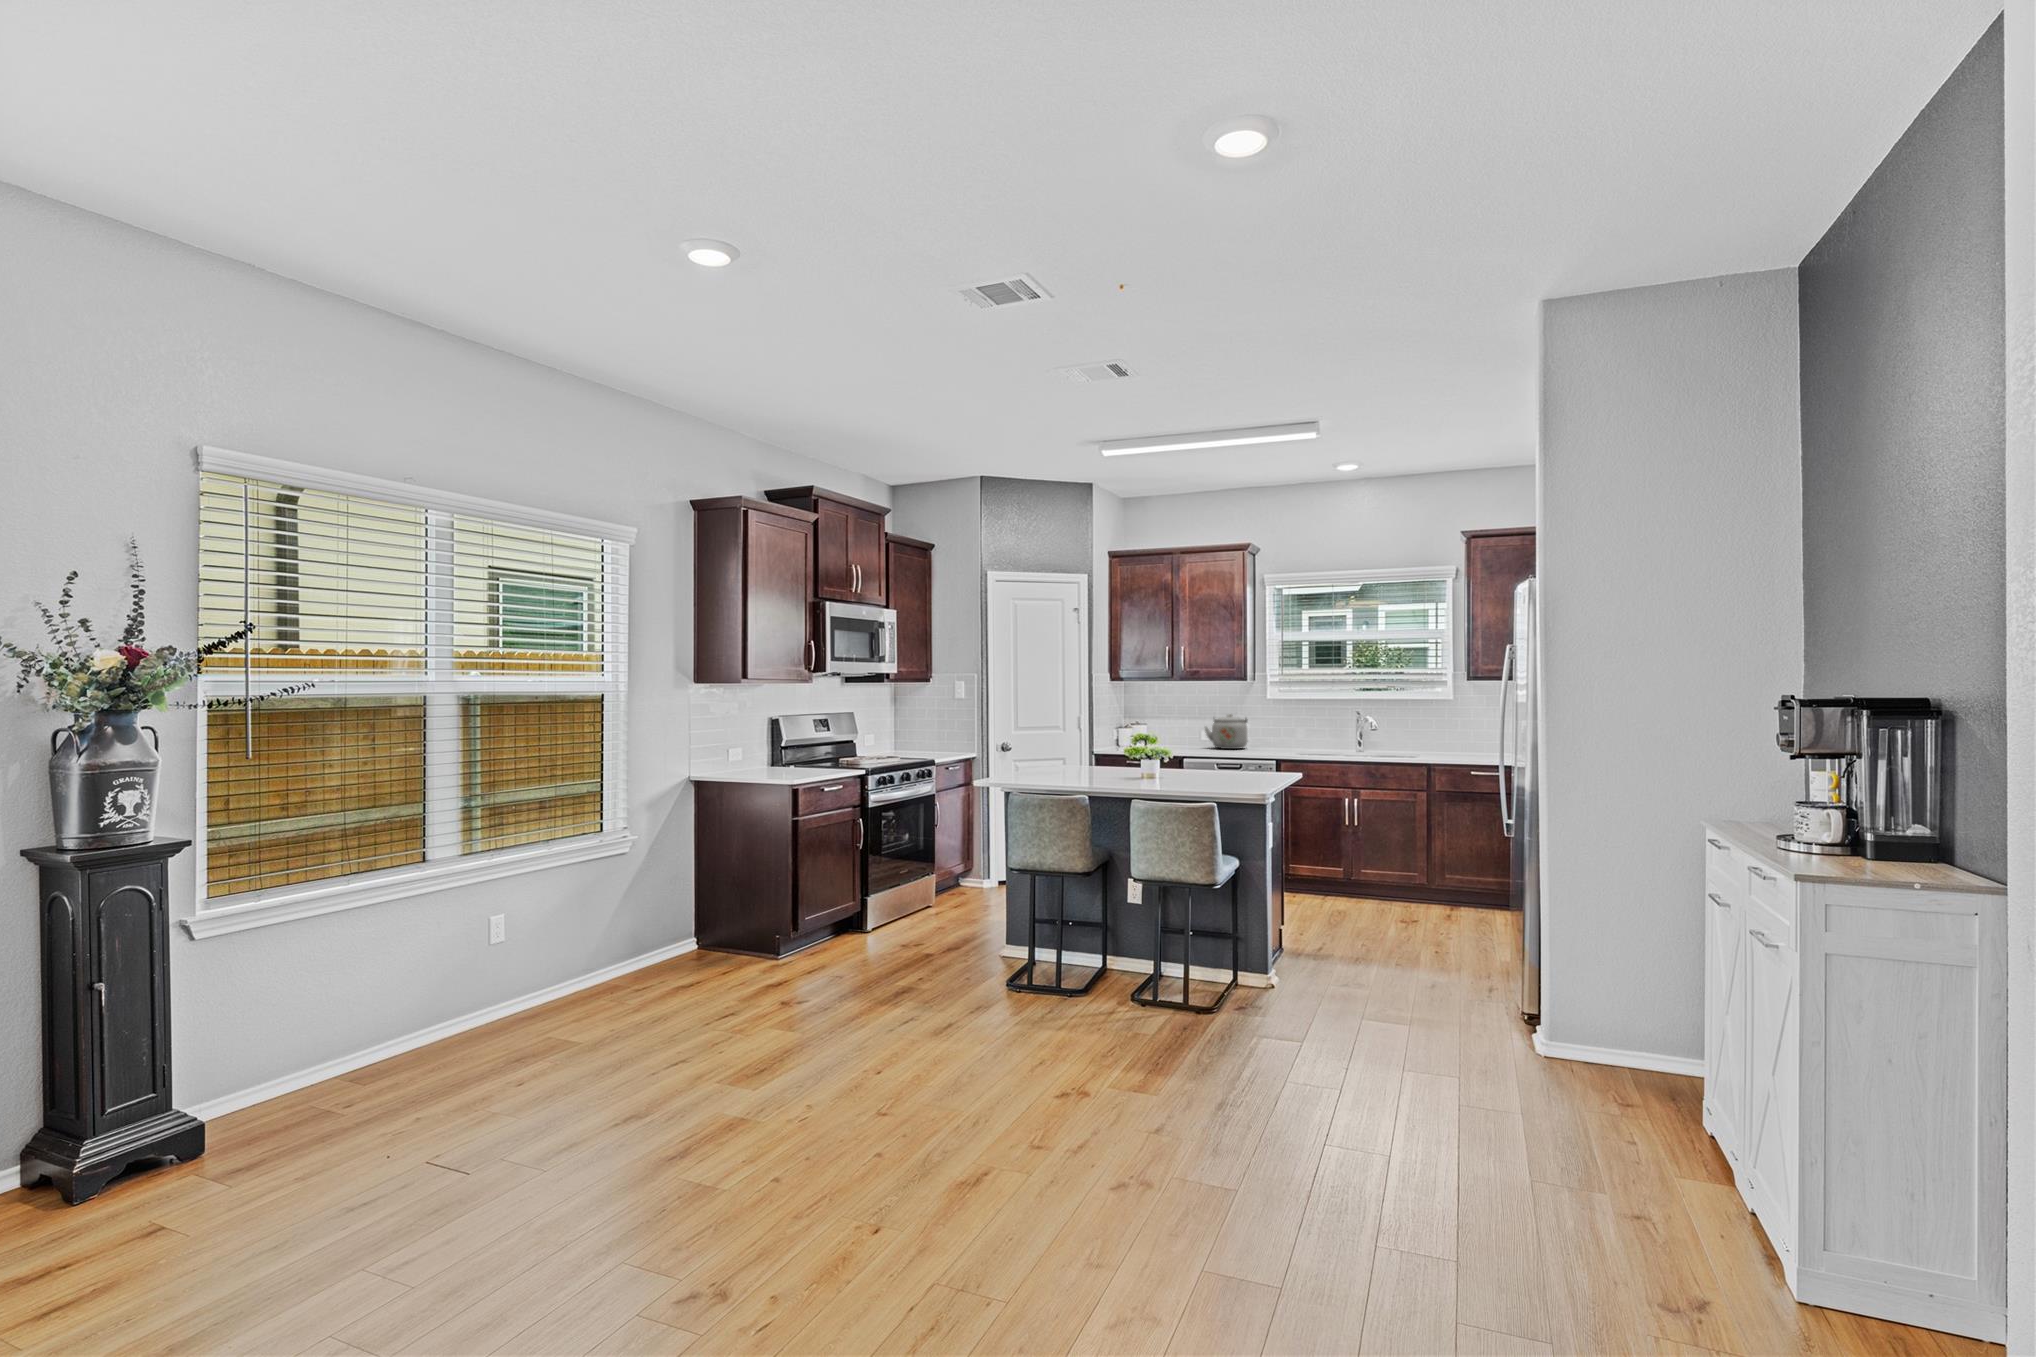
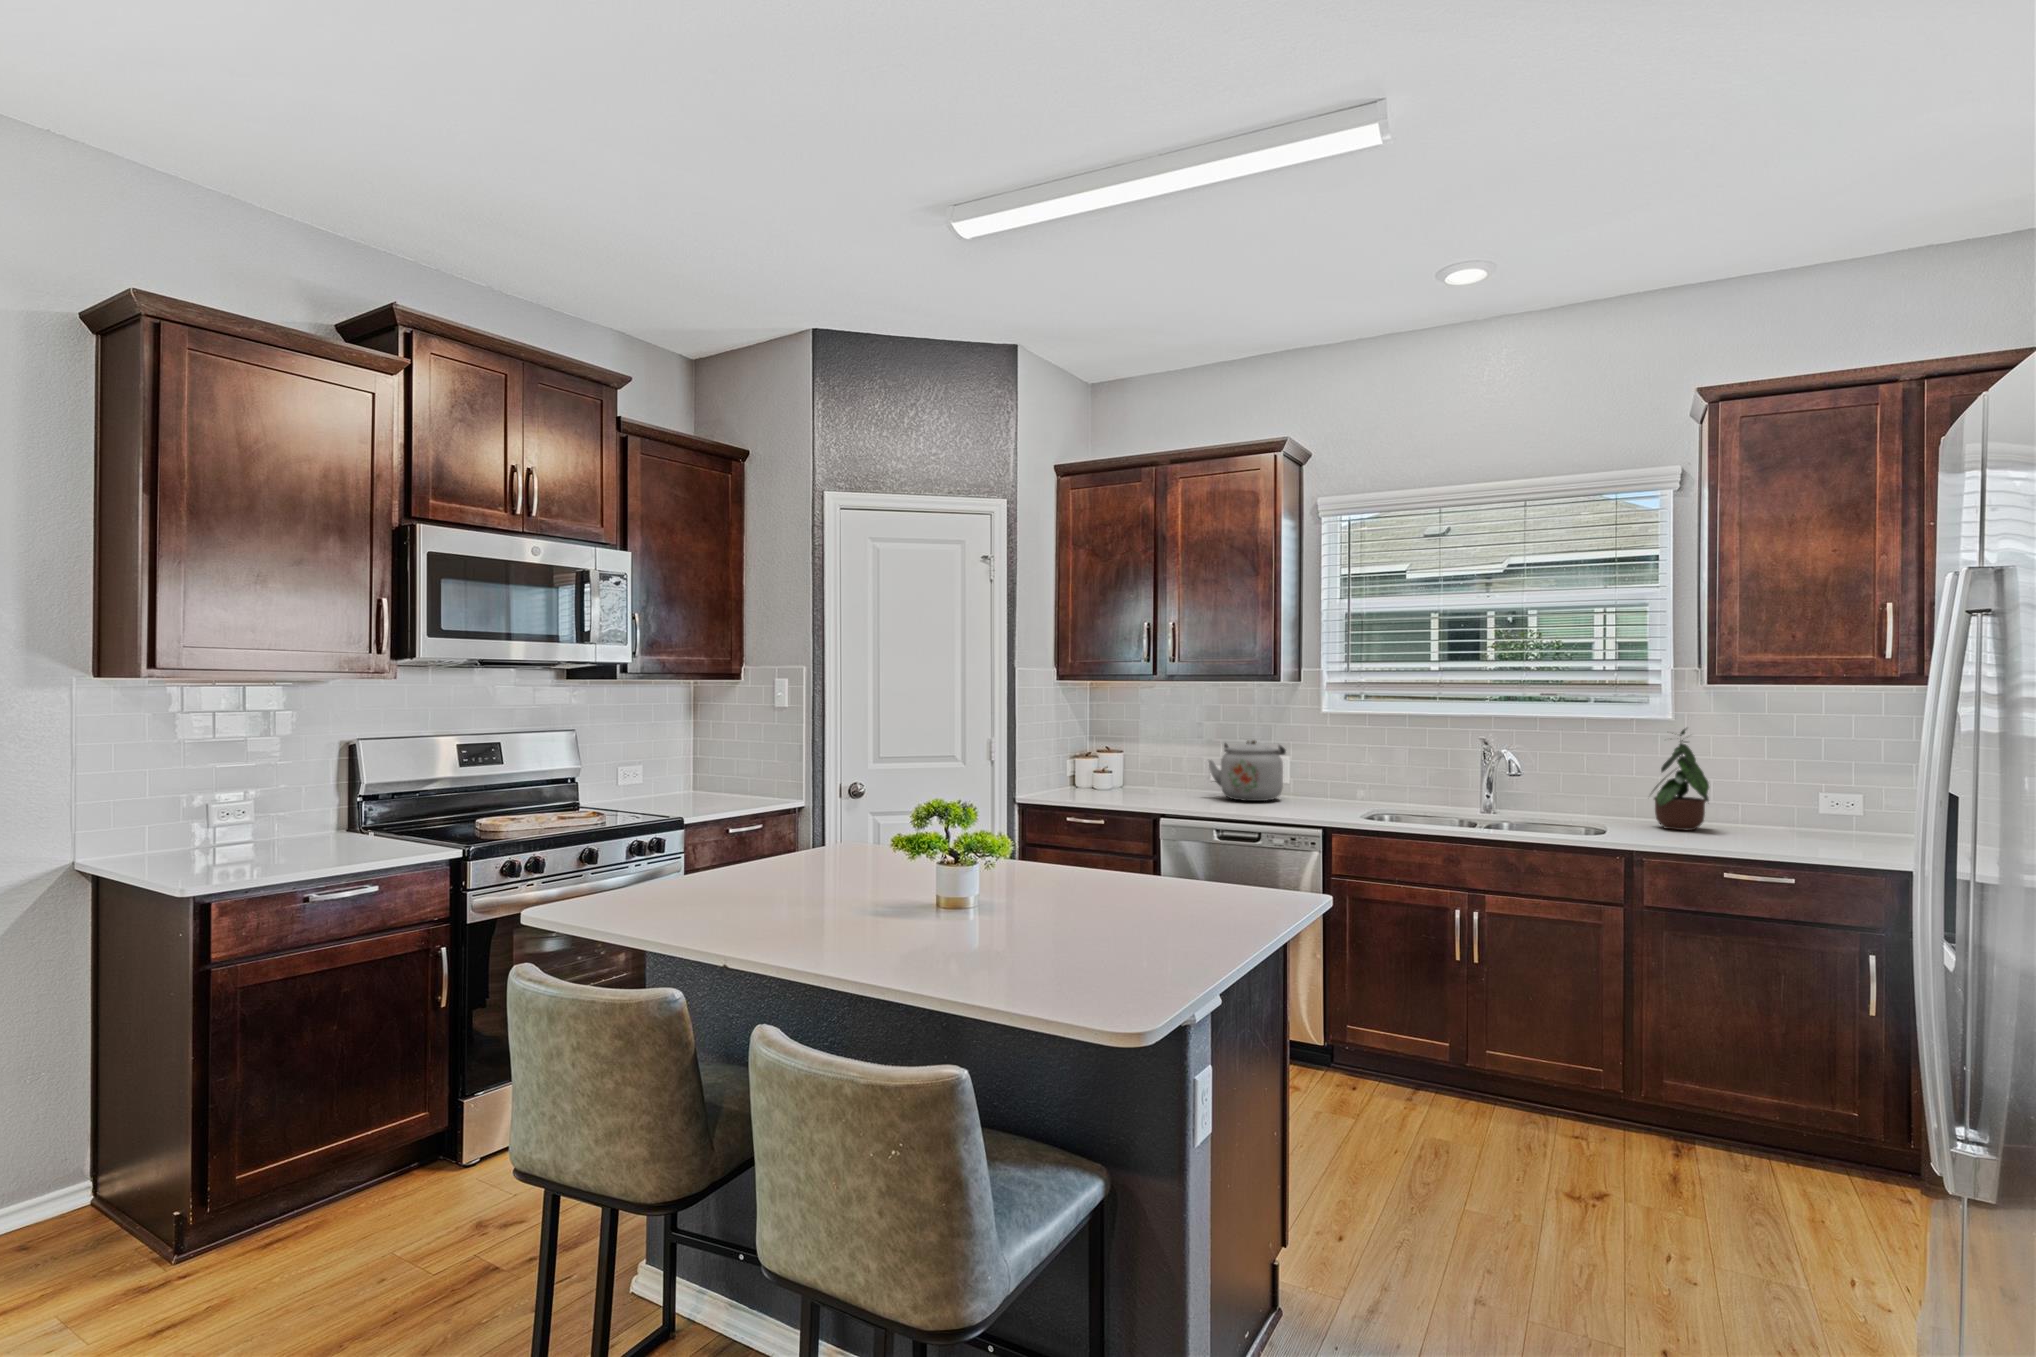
potted plant: none [1438,702,1472,755] -> present [1652,729,1709,830]

